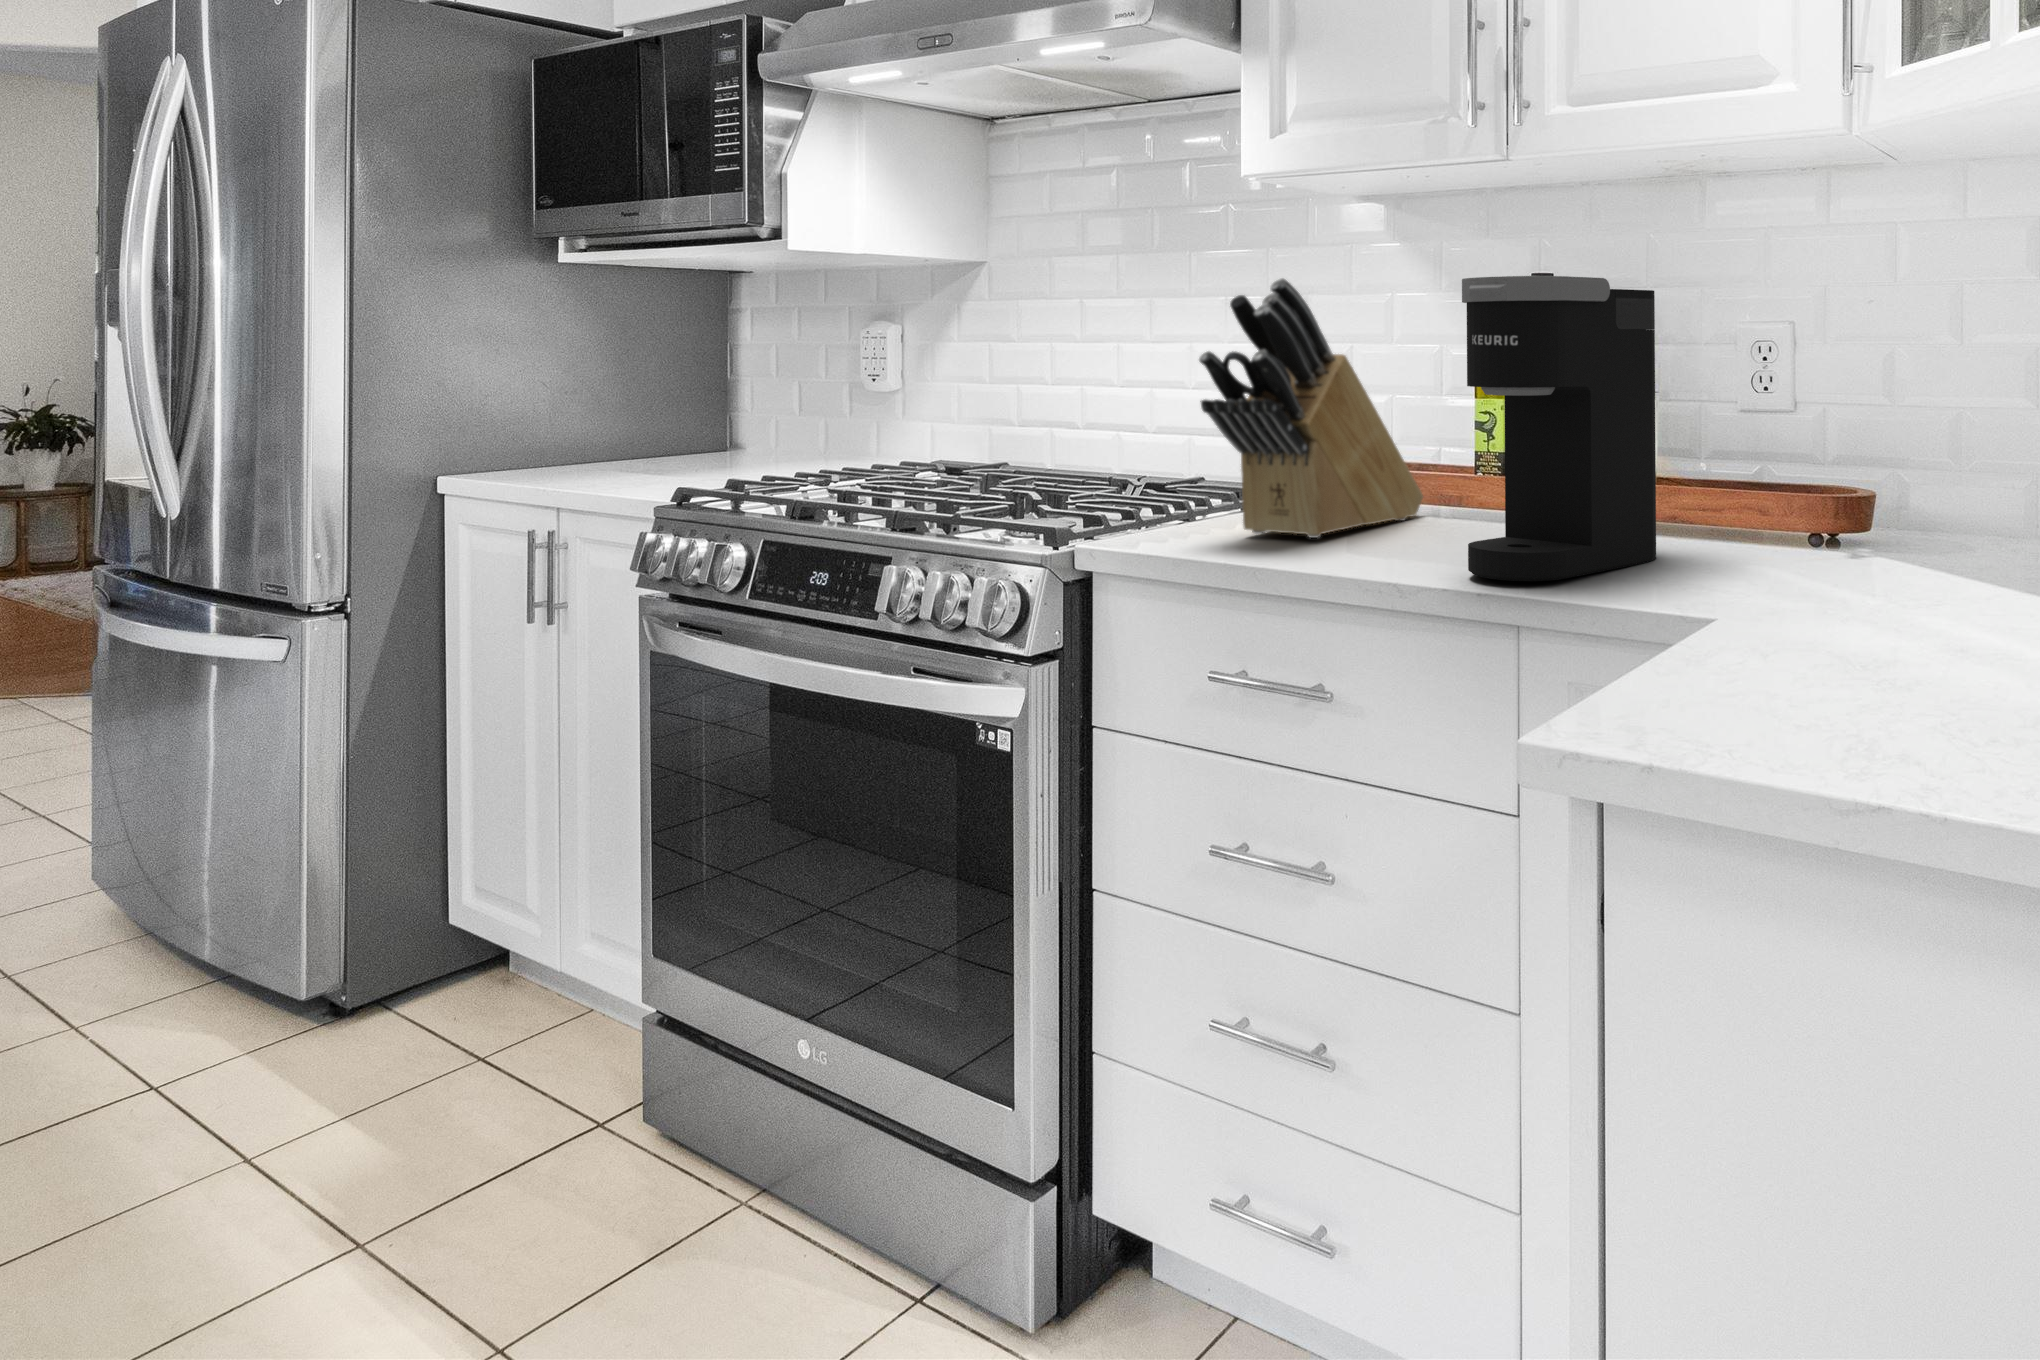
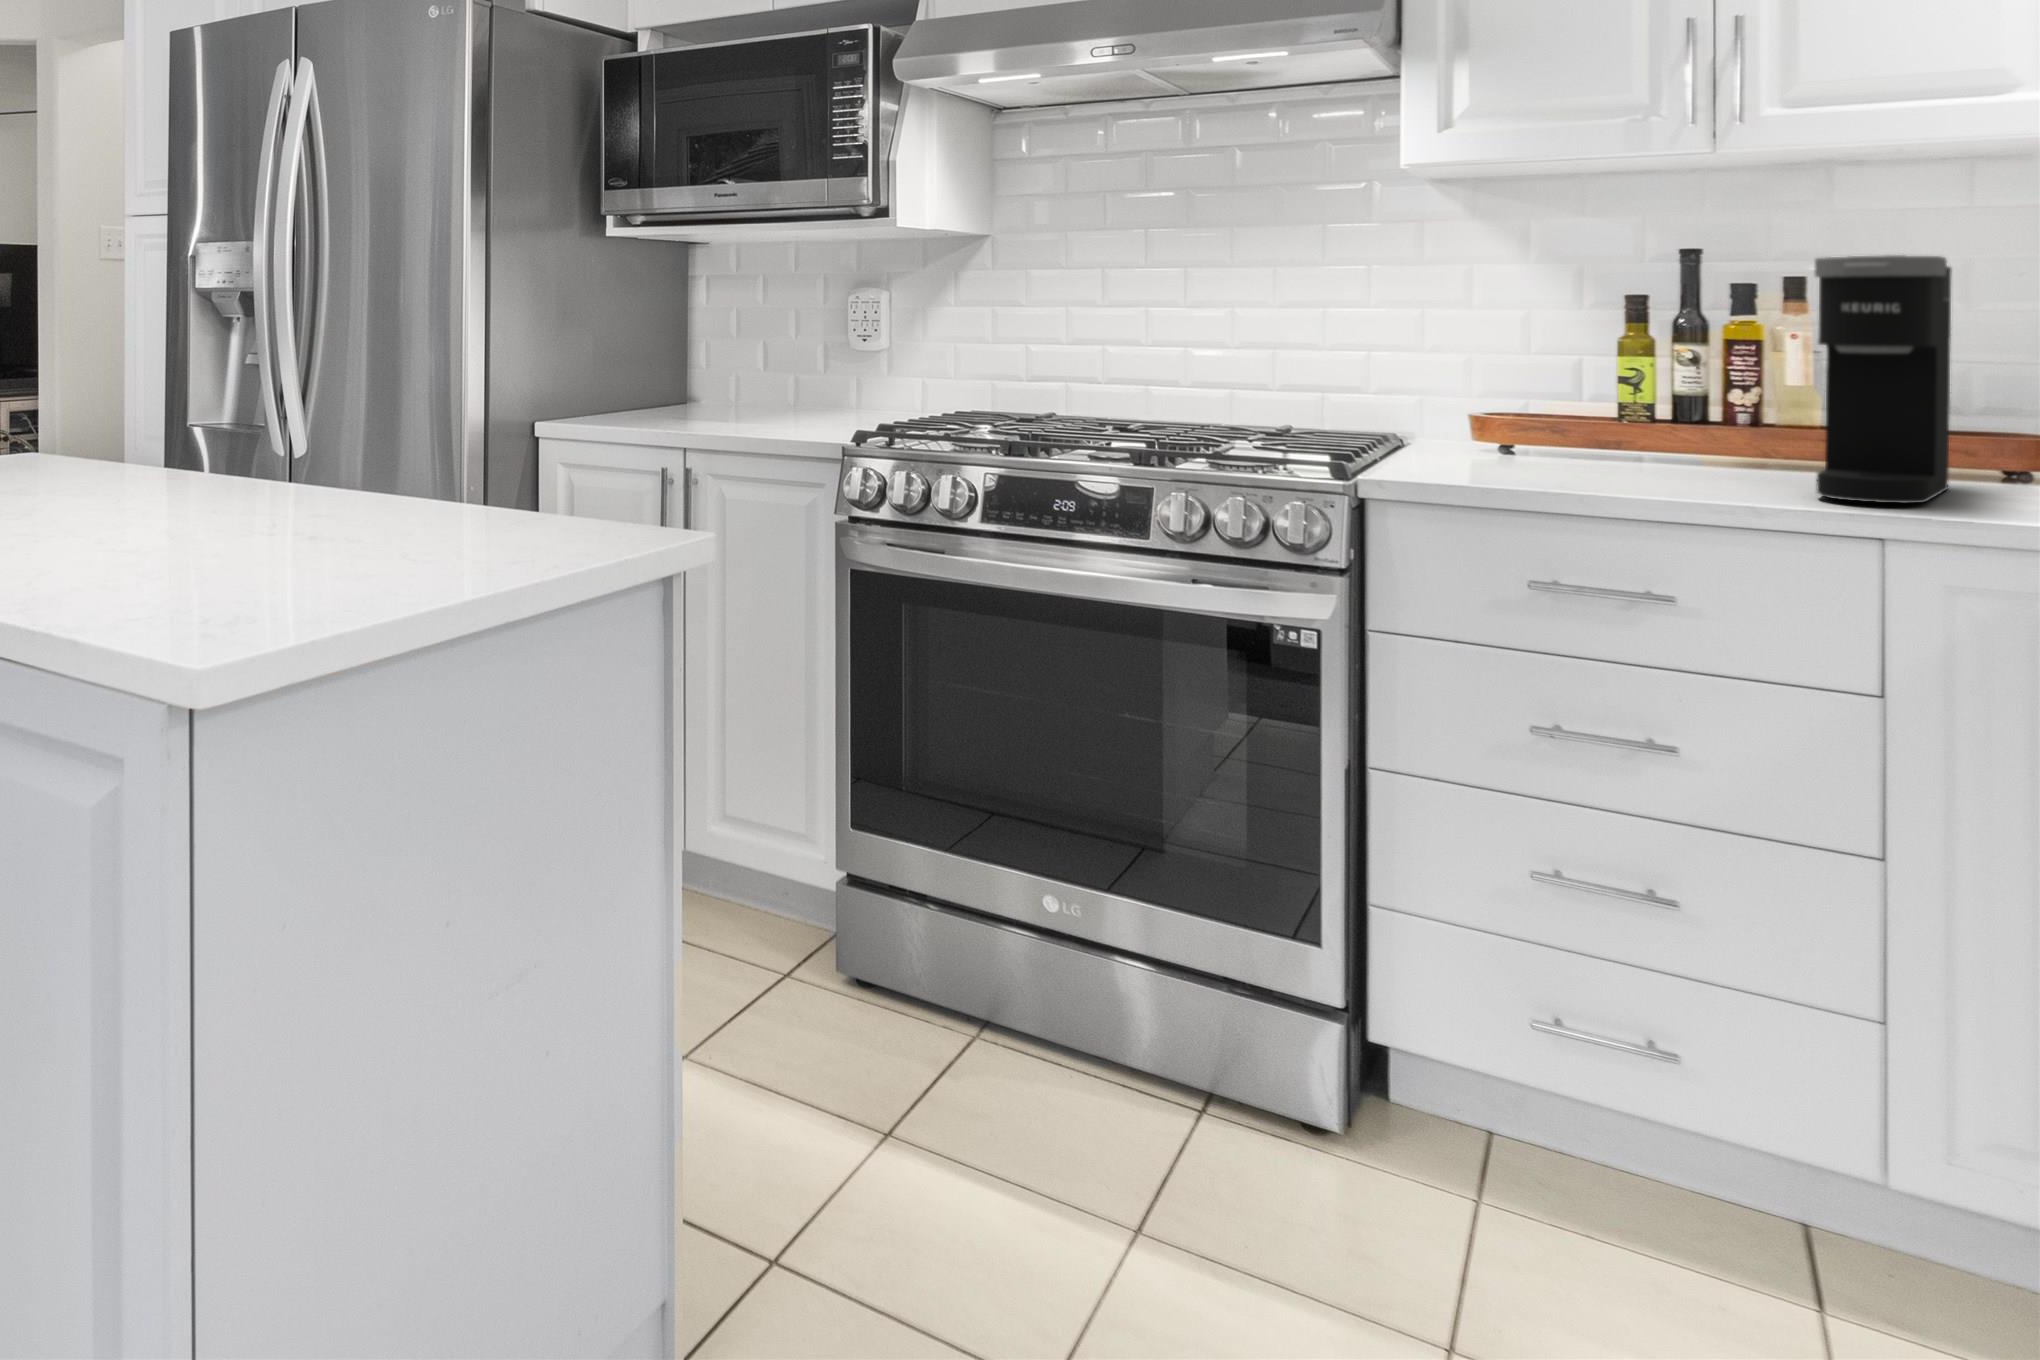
knife block: present [1199,278,1423,538] -> none [1486,255,1601,473]

